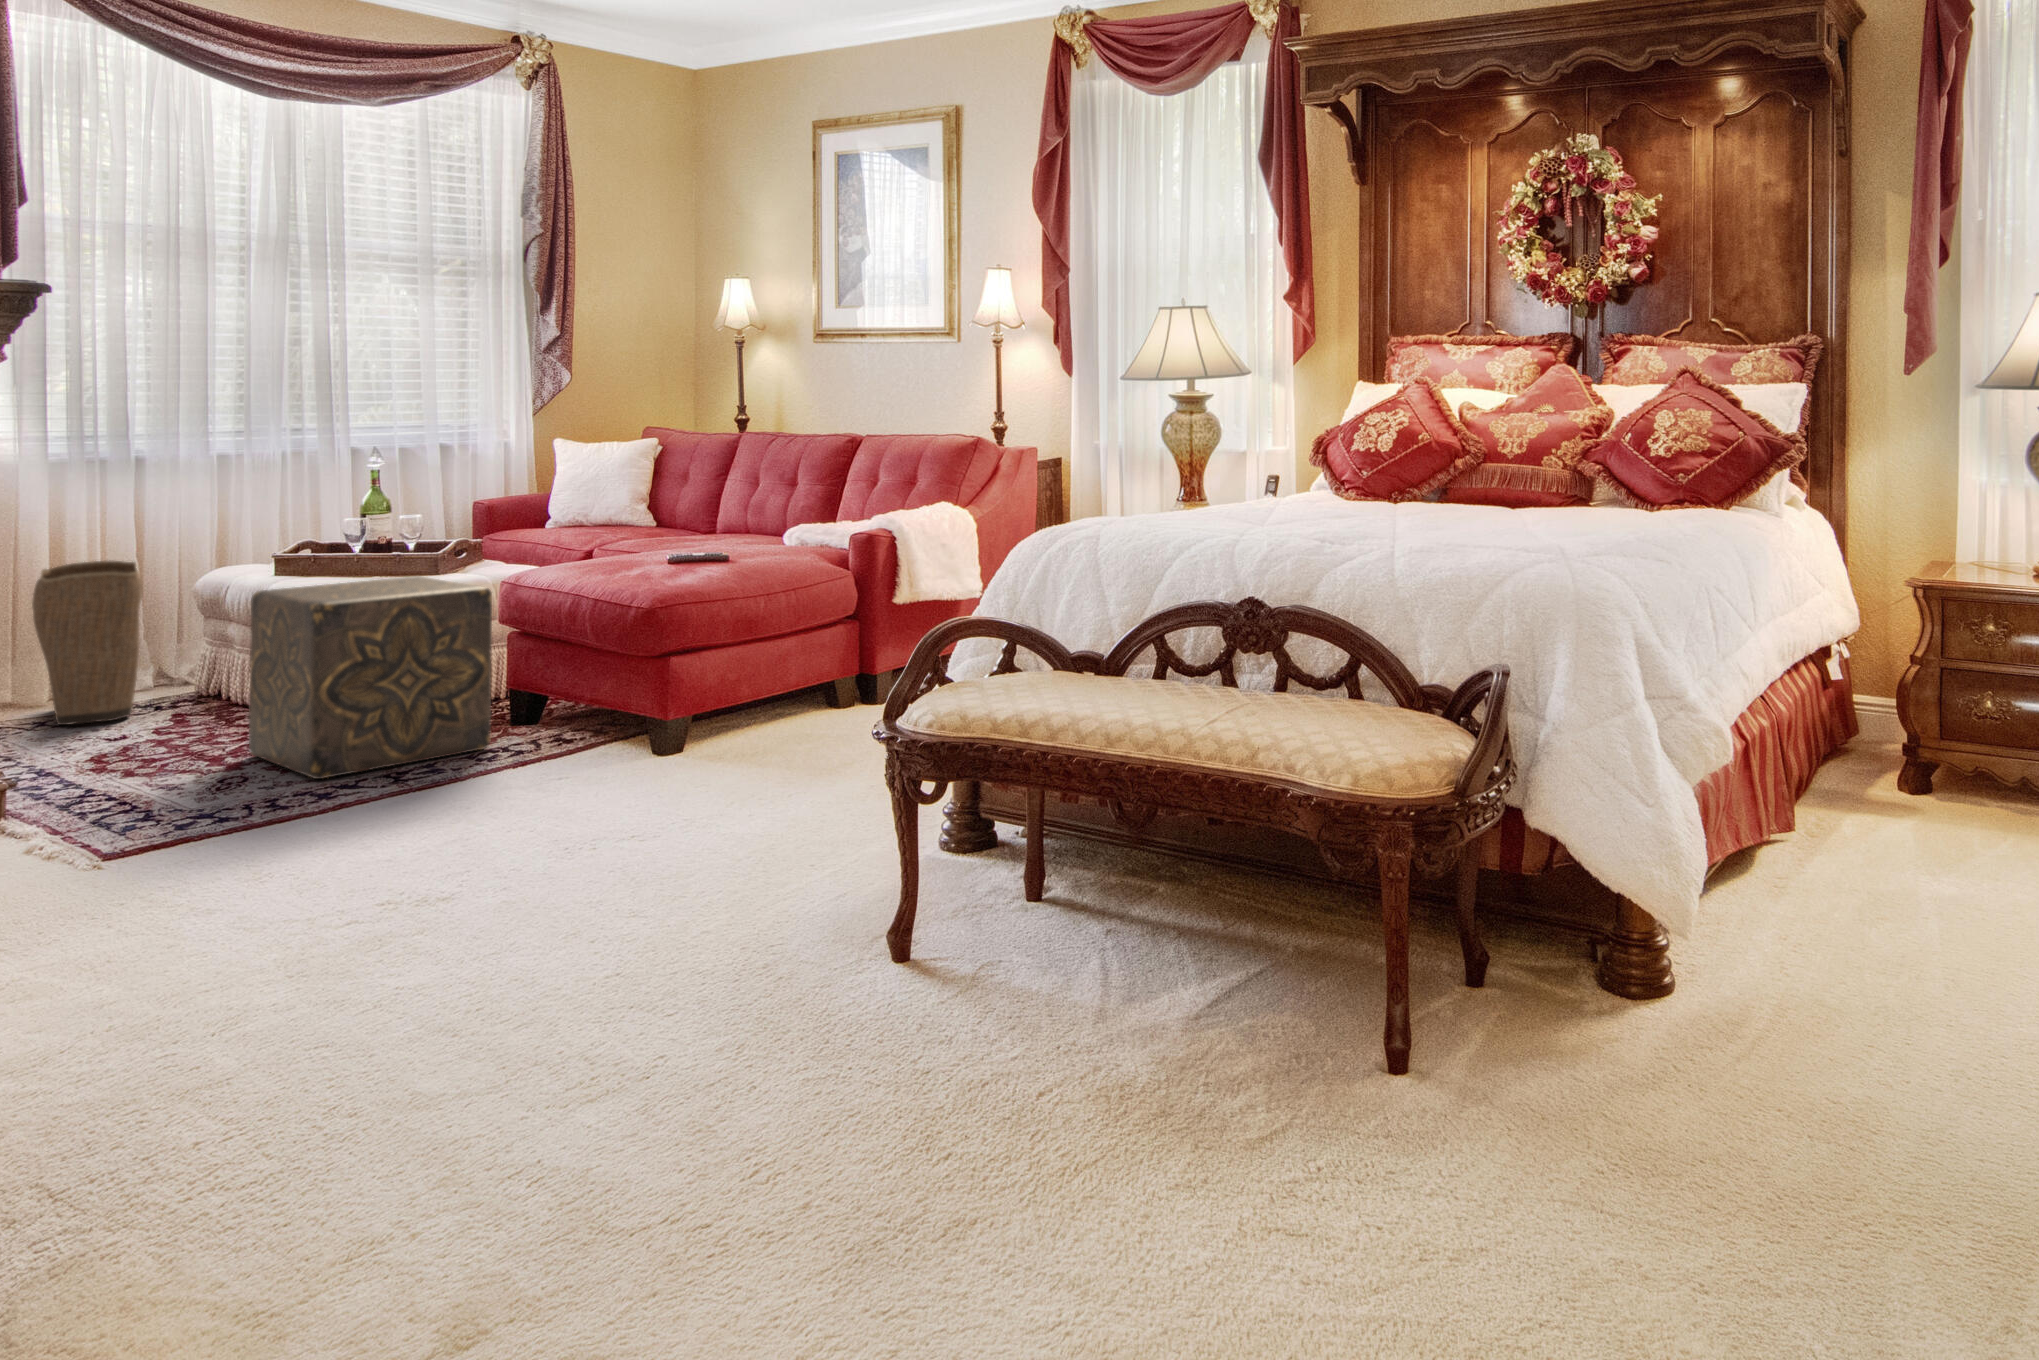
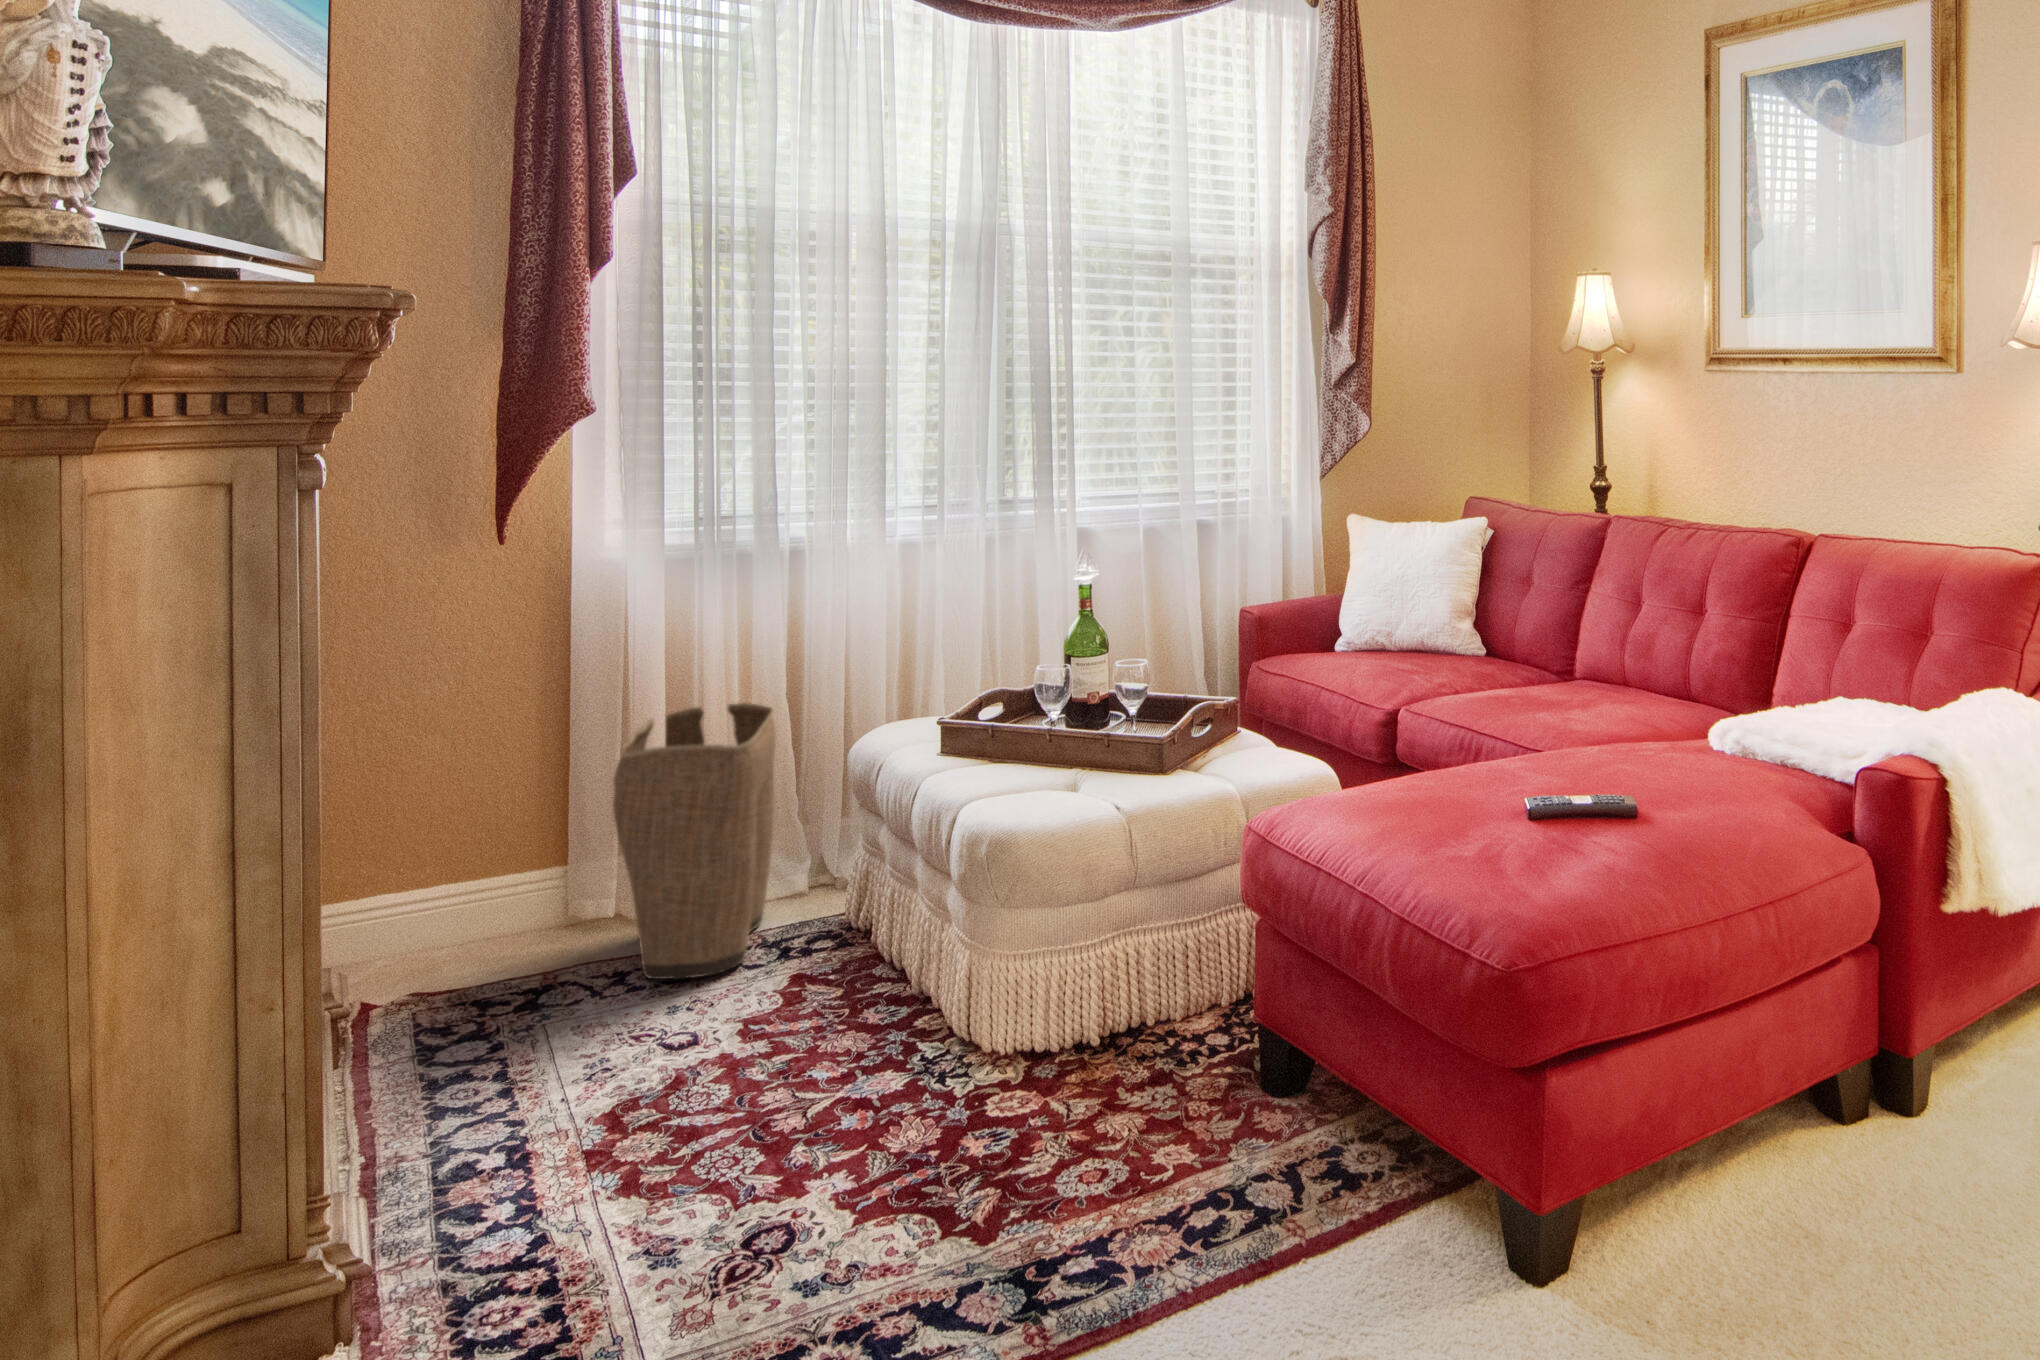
ottoman: present [249,576,492,779] -> none [836,804,1221,1268]

